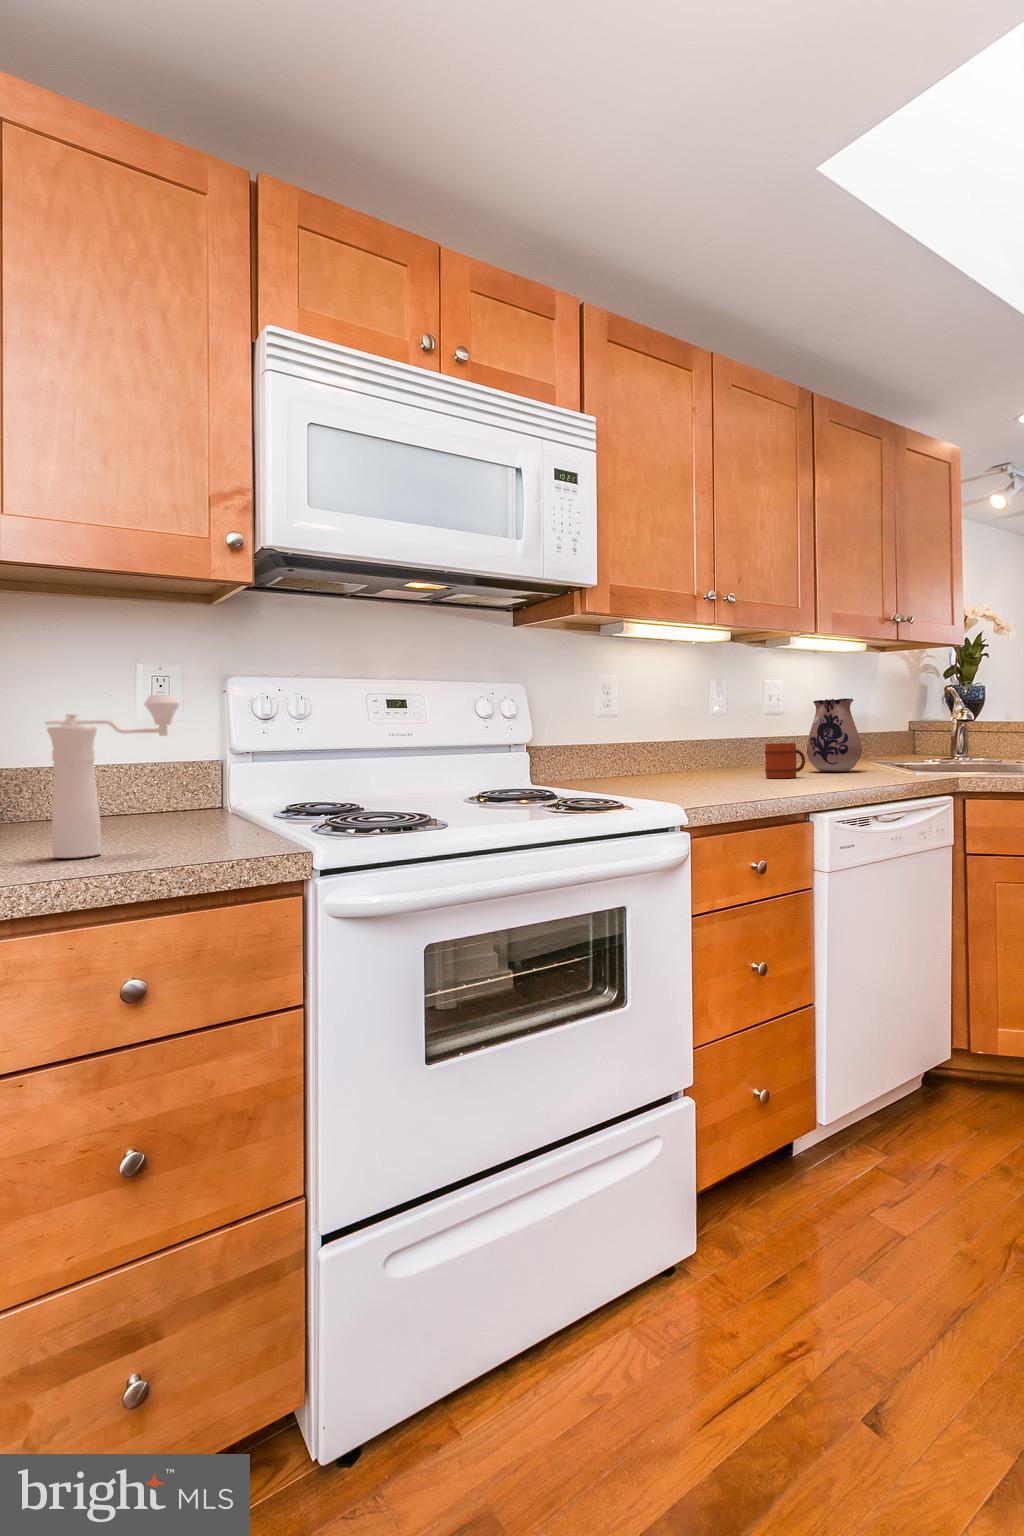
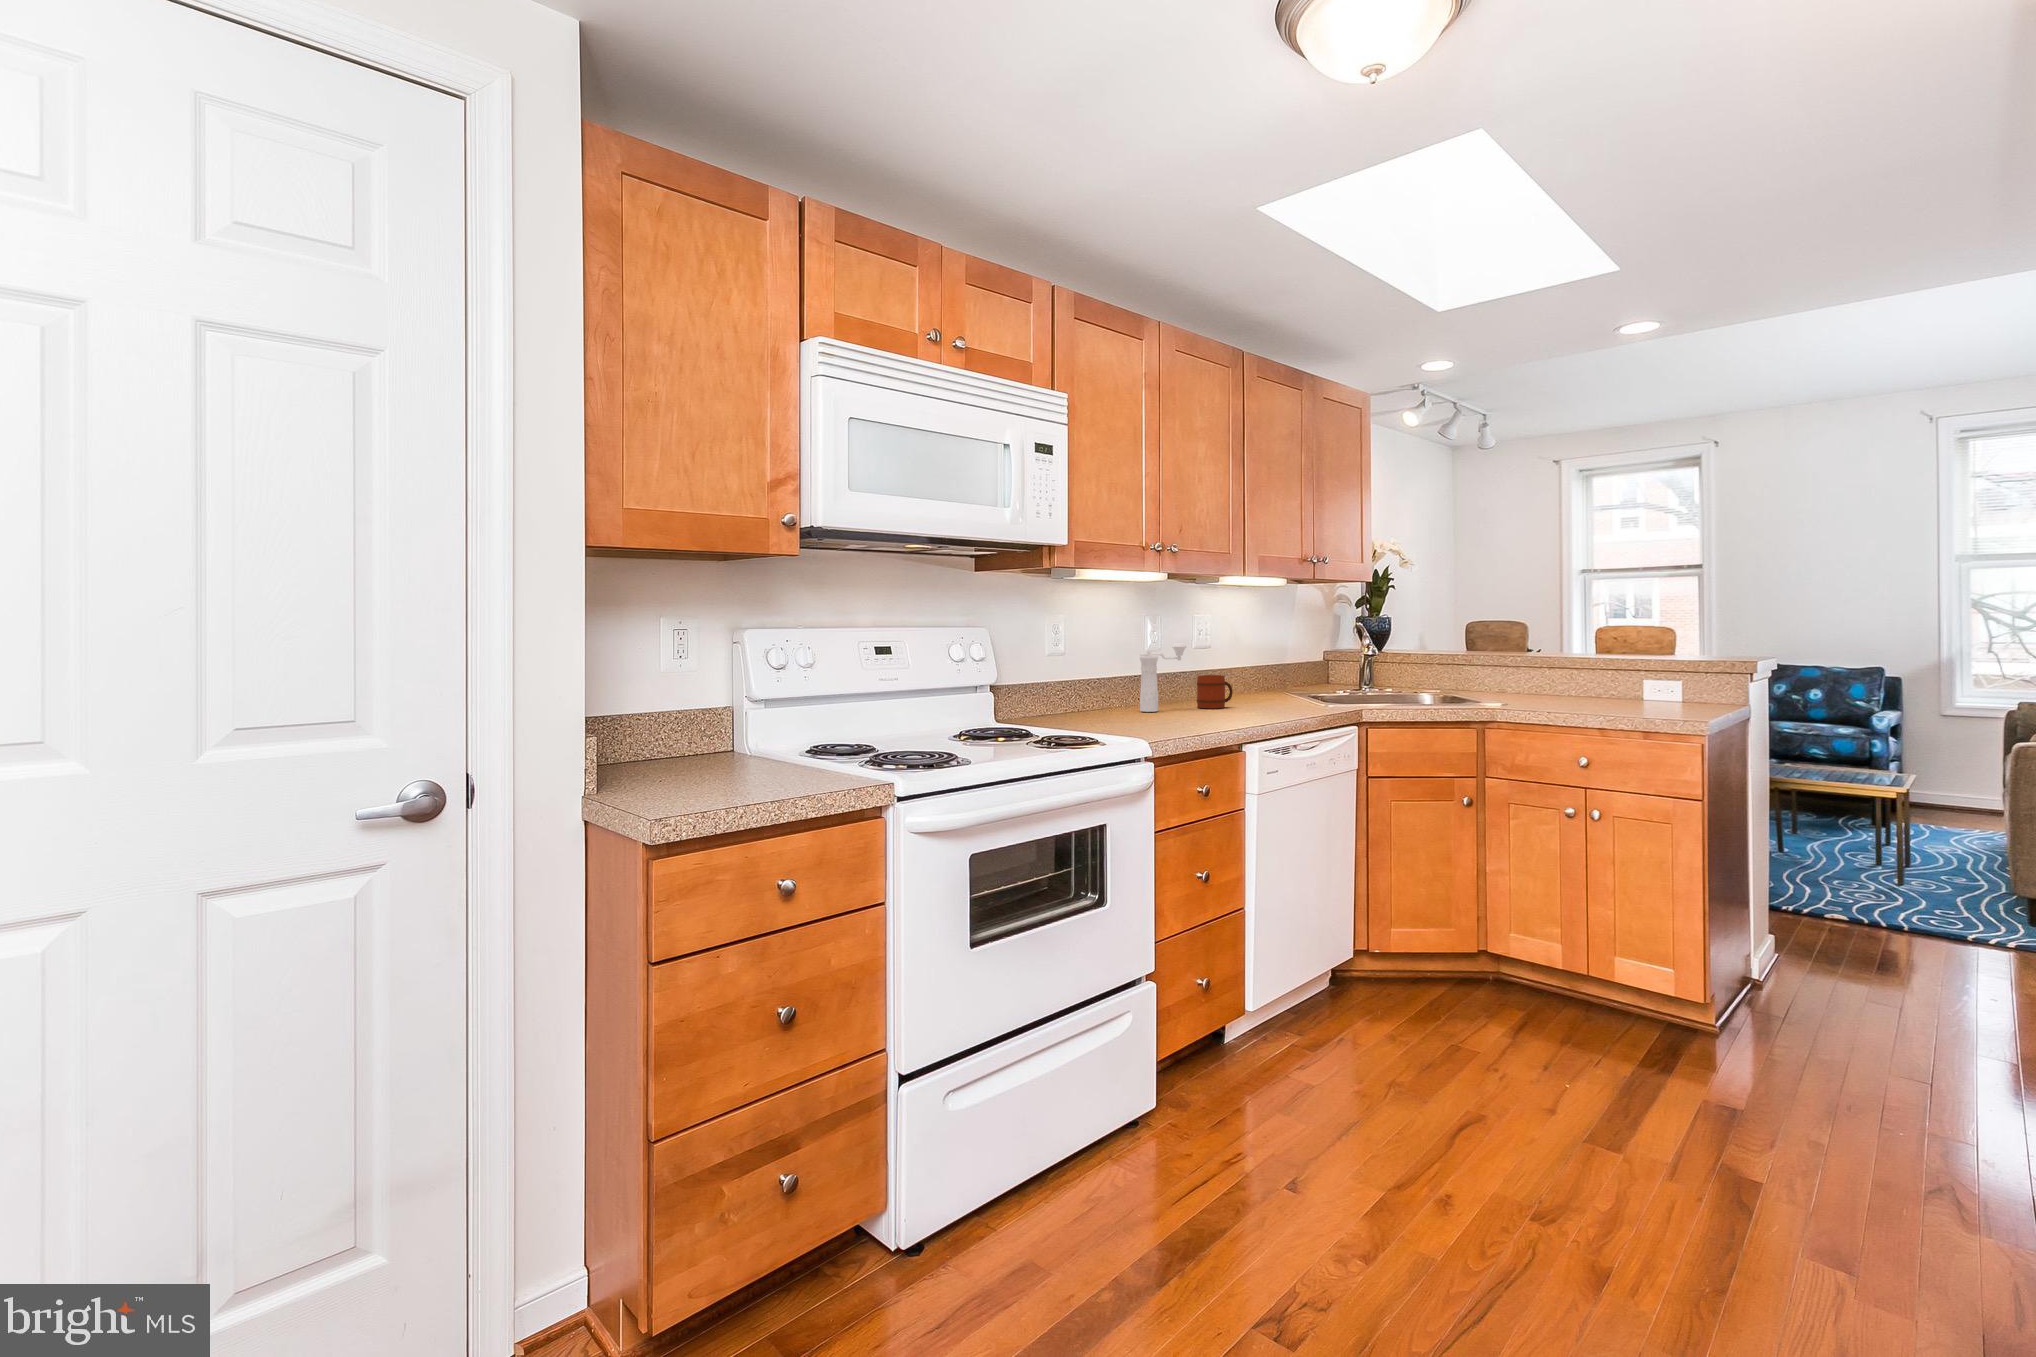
pepper mill: present [45,694,180,858] -> present [1140,643,1186,712]
ceramic pitcher: present [807,698,862,772] -> none [1232,631,1281,700]

